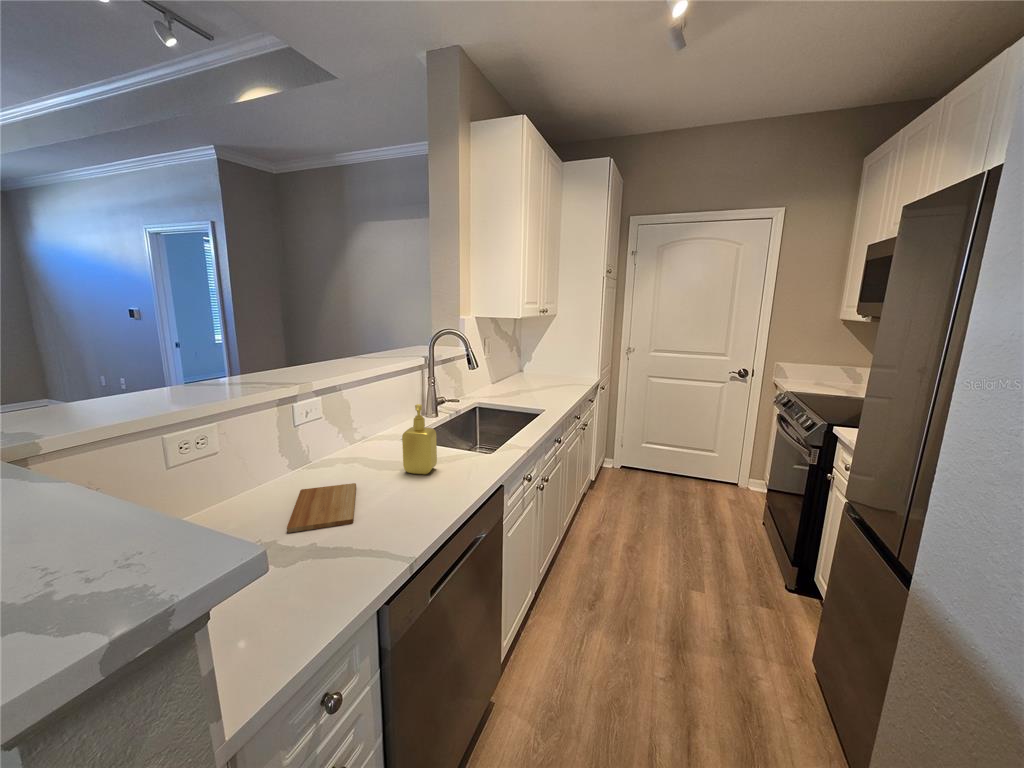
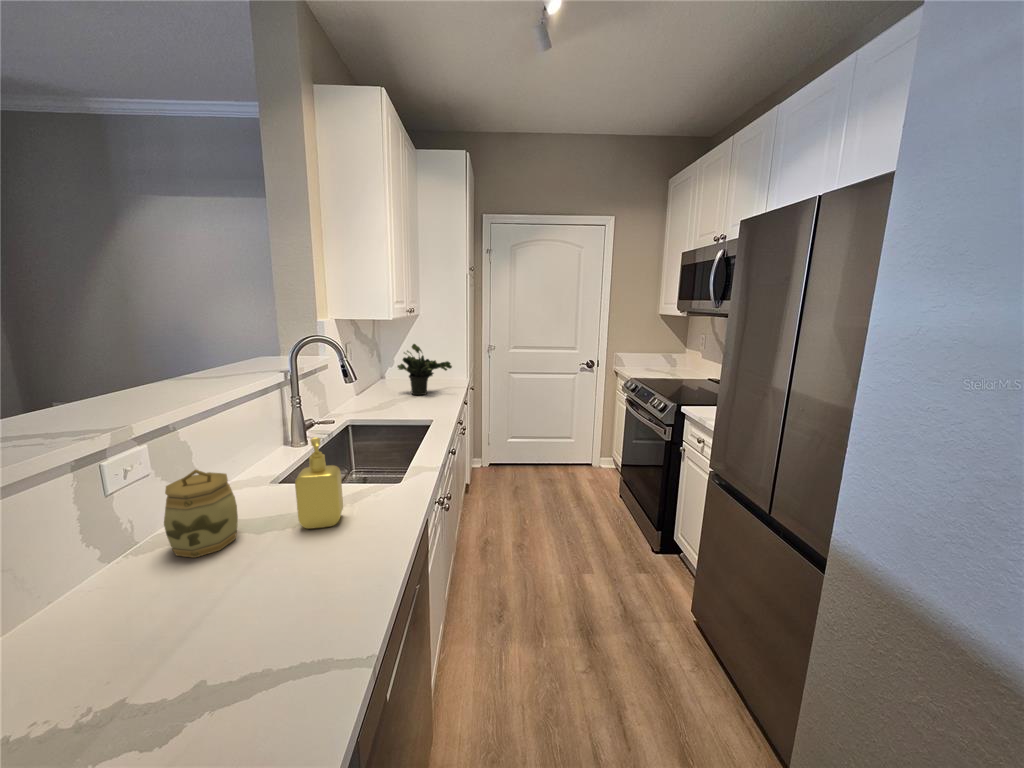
potted plant: none [527,341,576,388] -> present [398,344,452,395]
jar: none [321,416,367,477] -> present [164,470,238,558]
cutting board: present [287,483,356,533] -> none [142,562,258,676]

